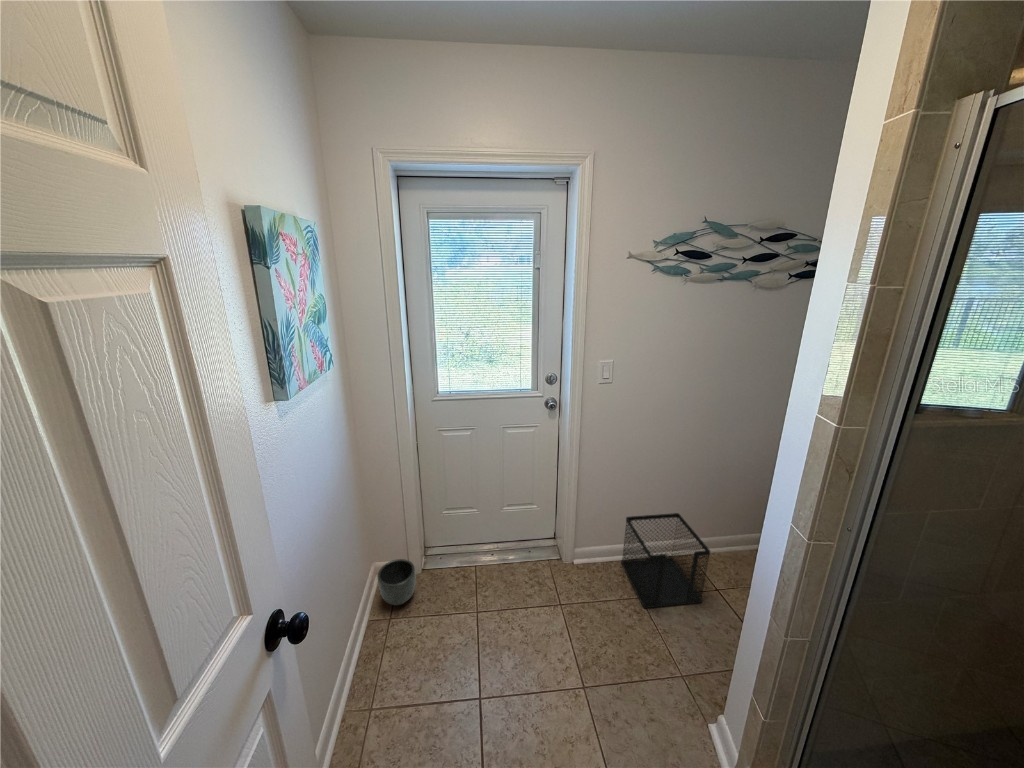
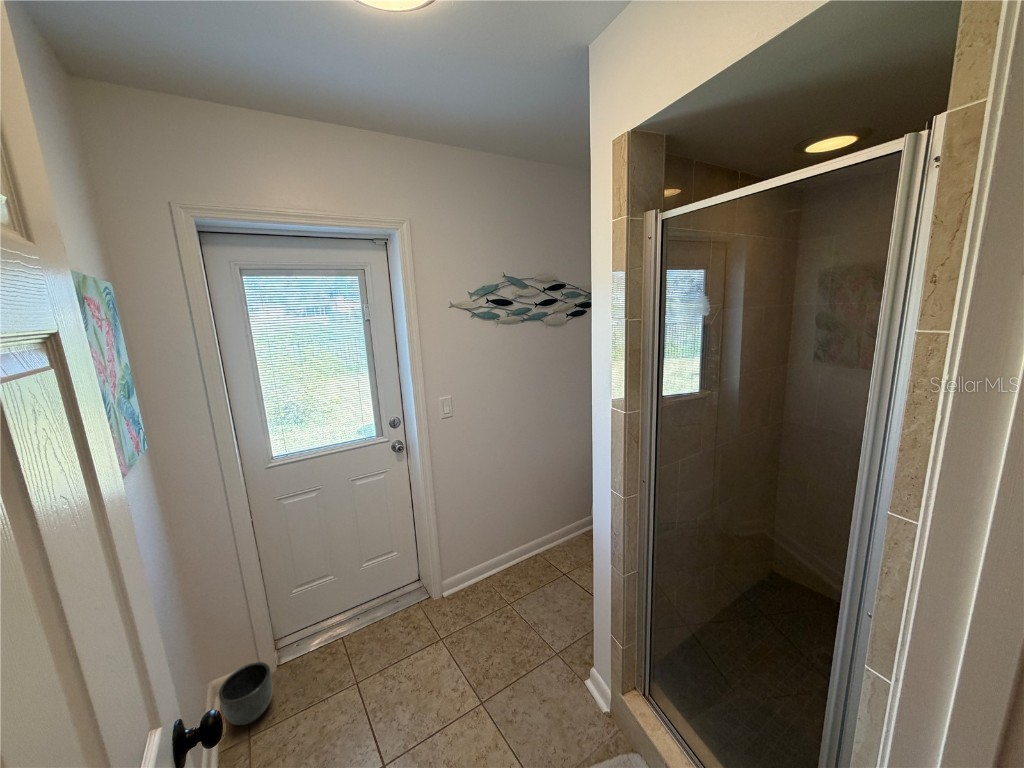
wastebasket: present [621,513,710,608] -> none [485,518,558,611]

